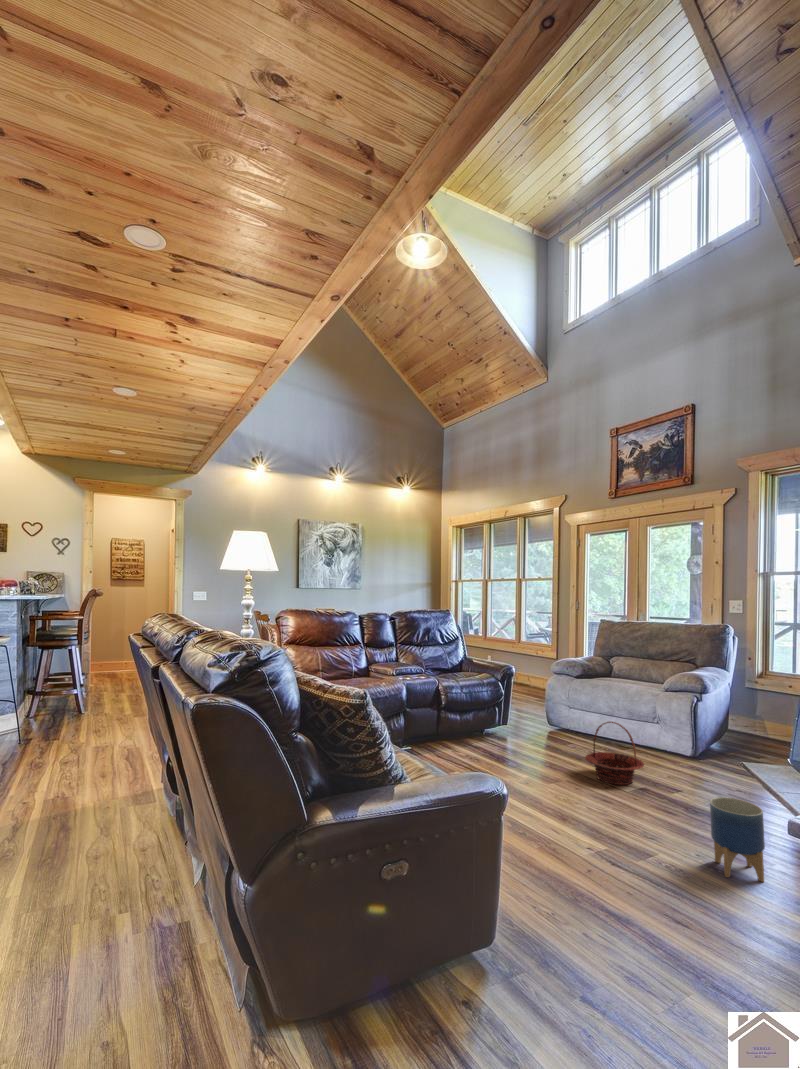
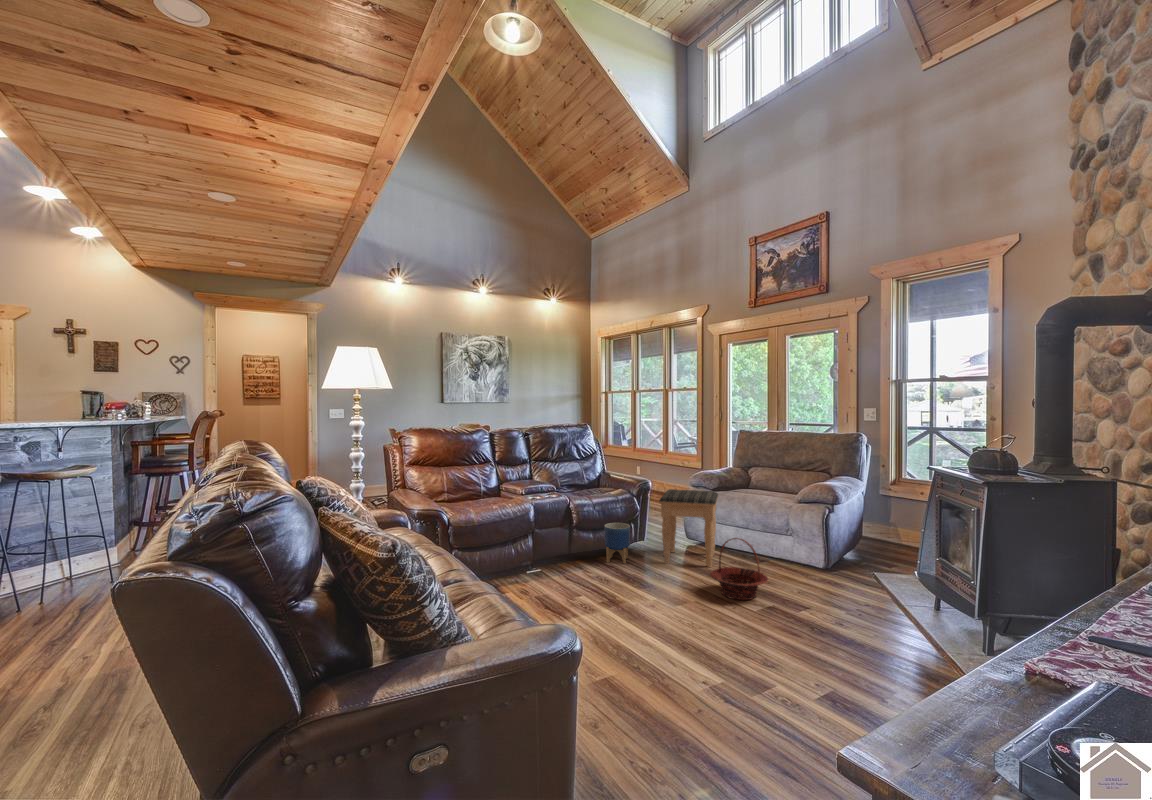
footstool: none [528,674,585,754] -> present [659,489,718,568]
planter: present [710,797,765,882] -> present [604,523,630,564]

